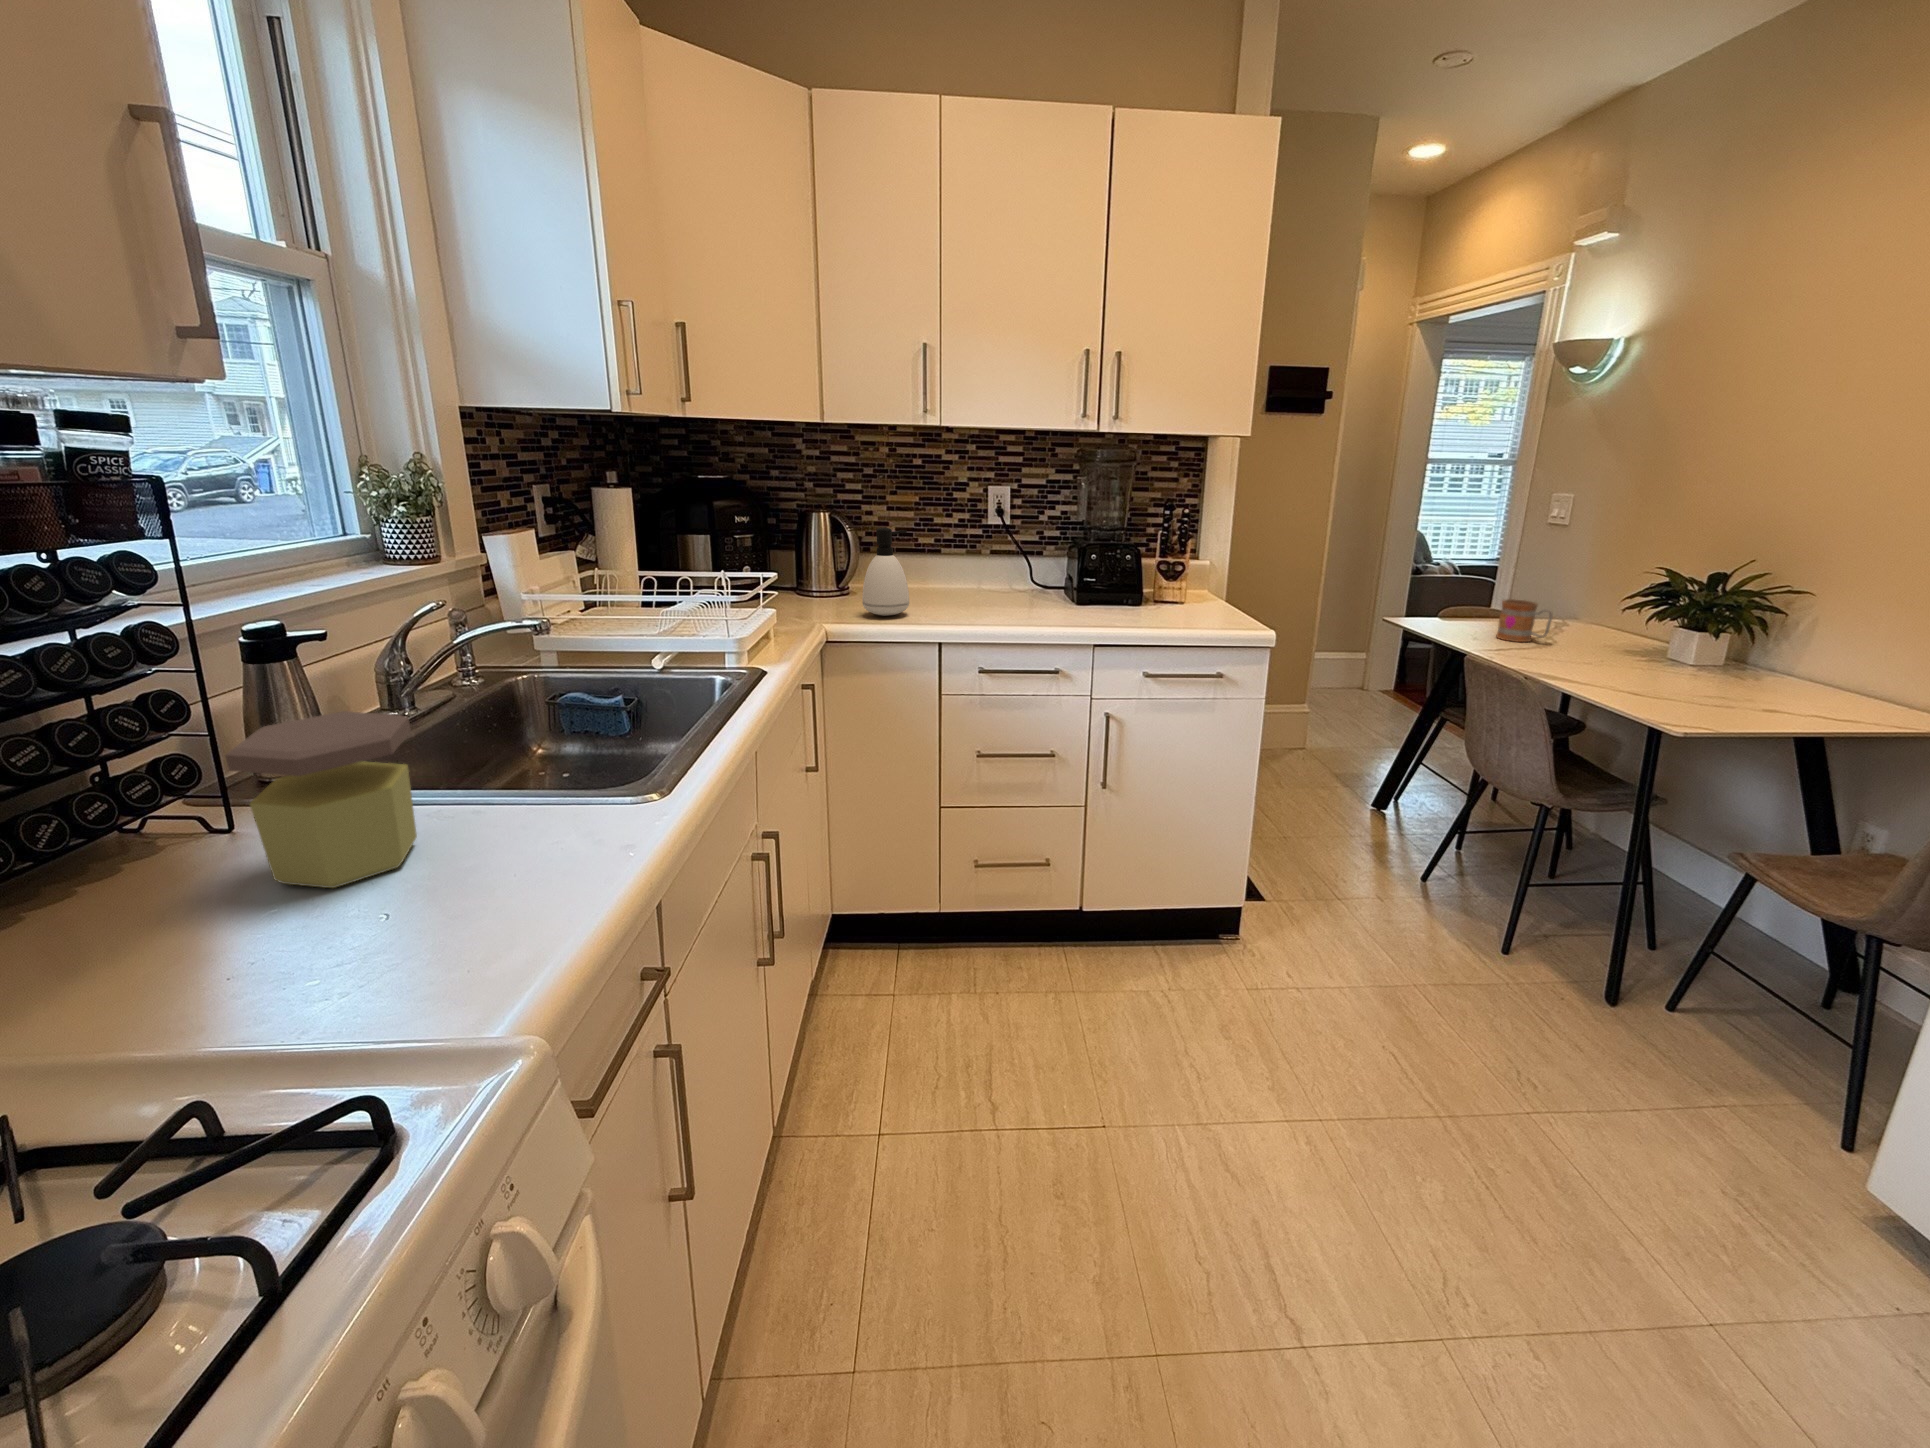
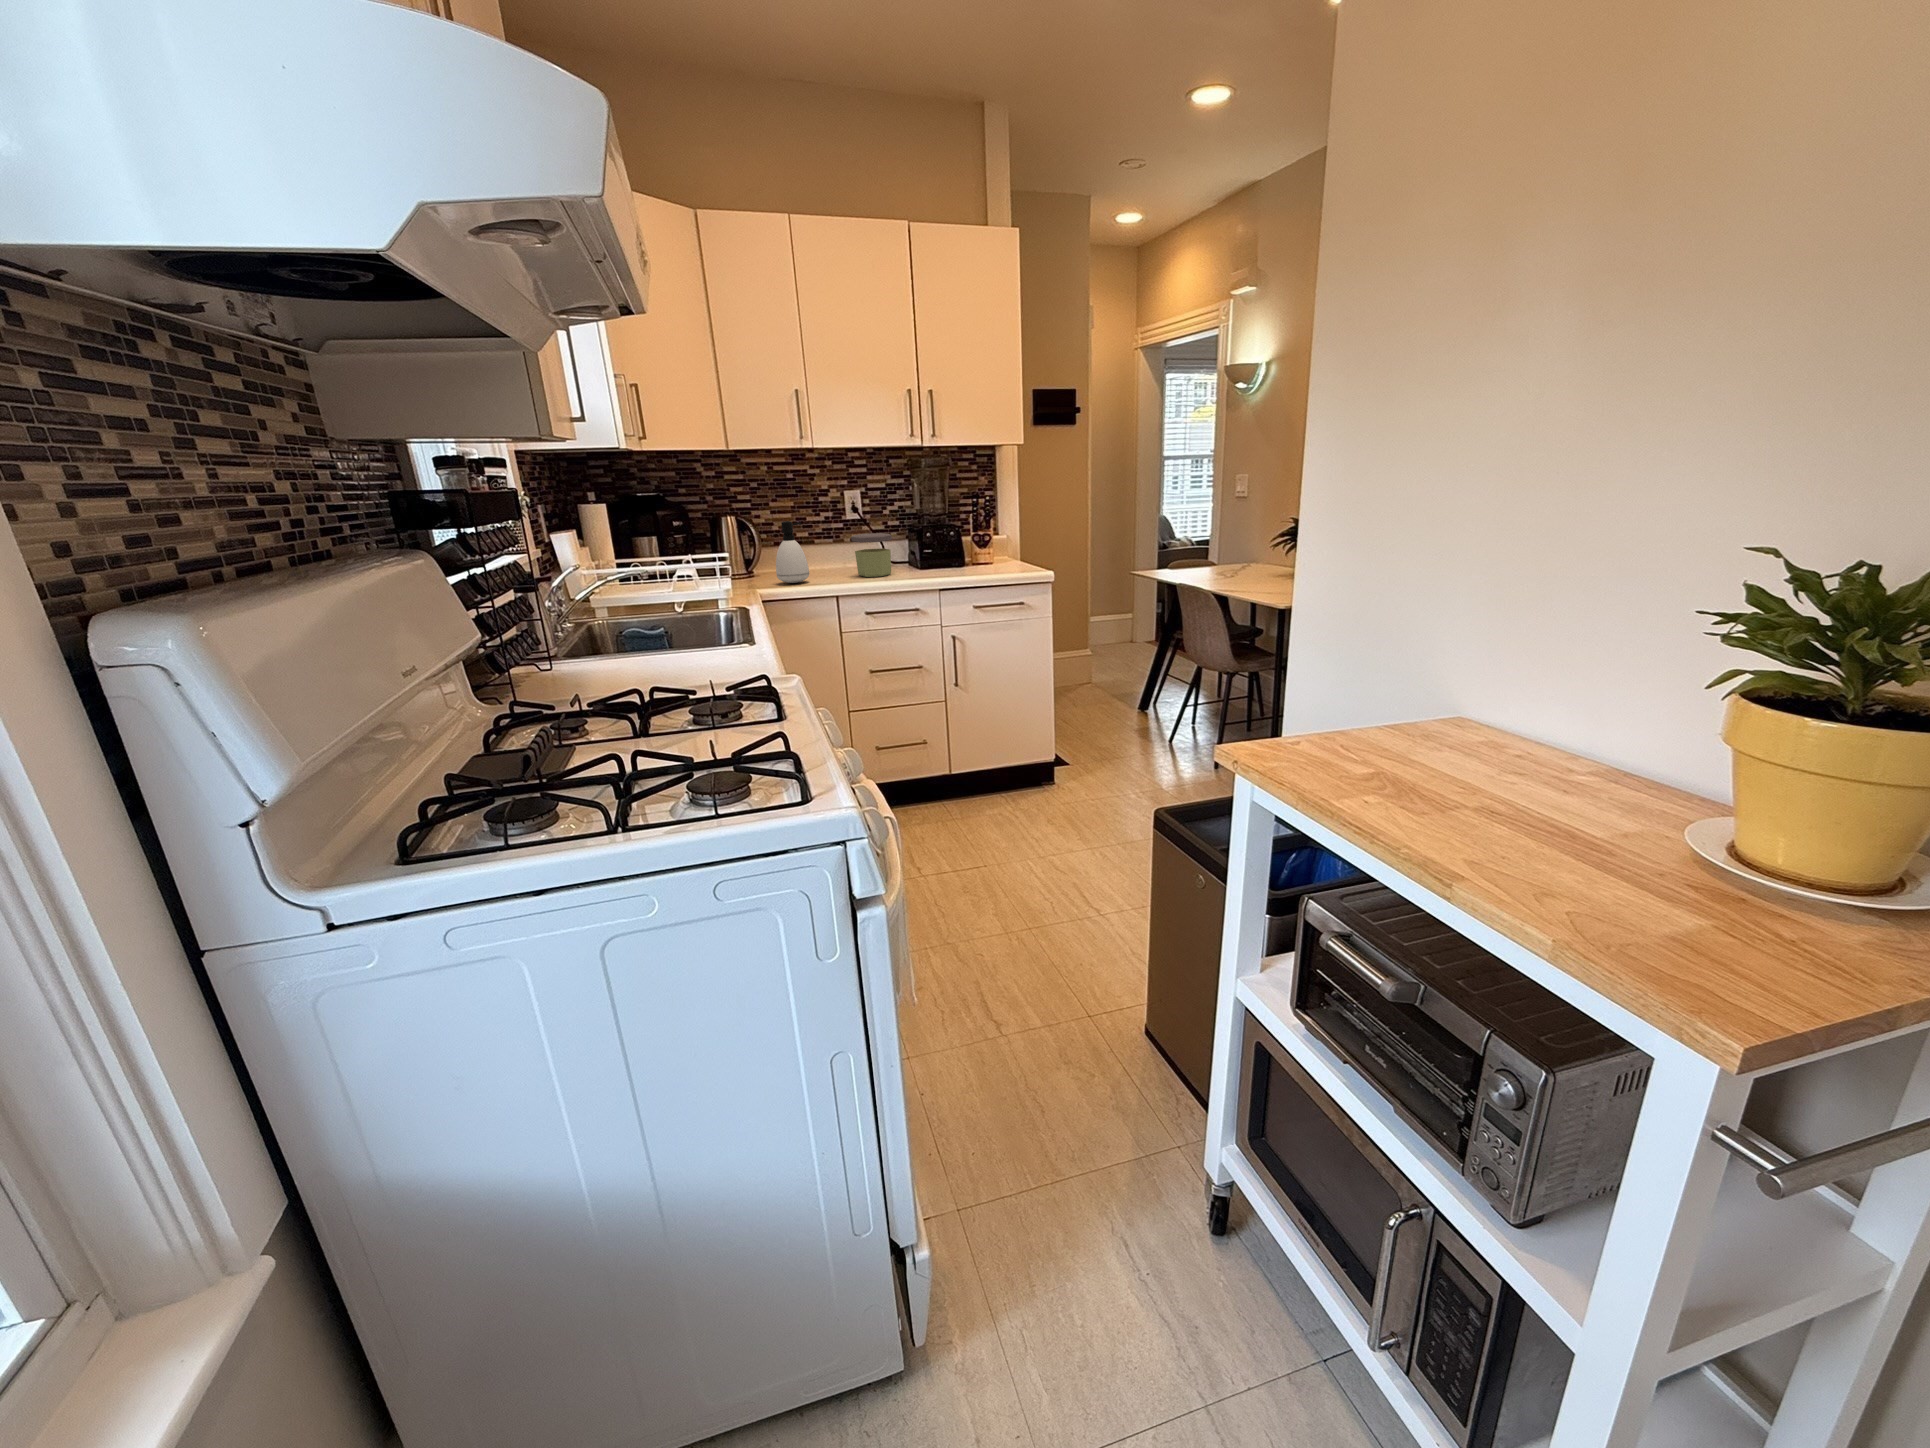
mug: present [1496,599,1553,642] -> none [1199,547,1231,575]
jar: present [225,711,417,888] -> present [851,533,892,577]

